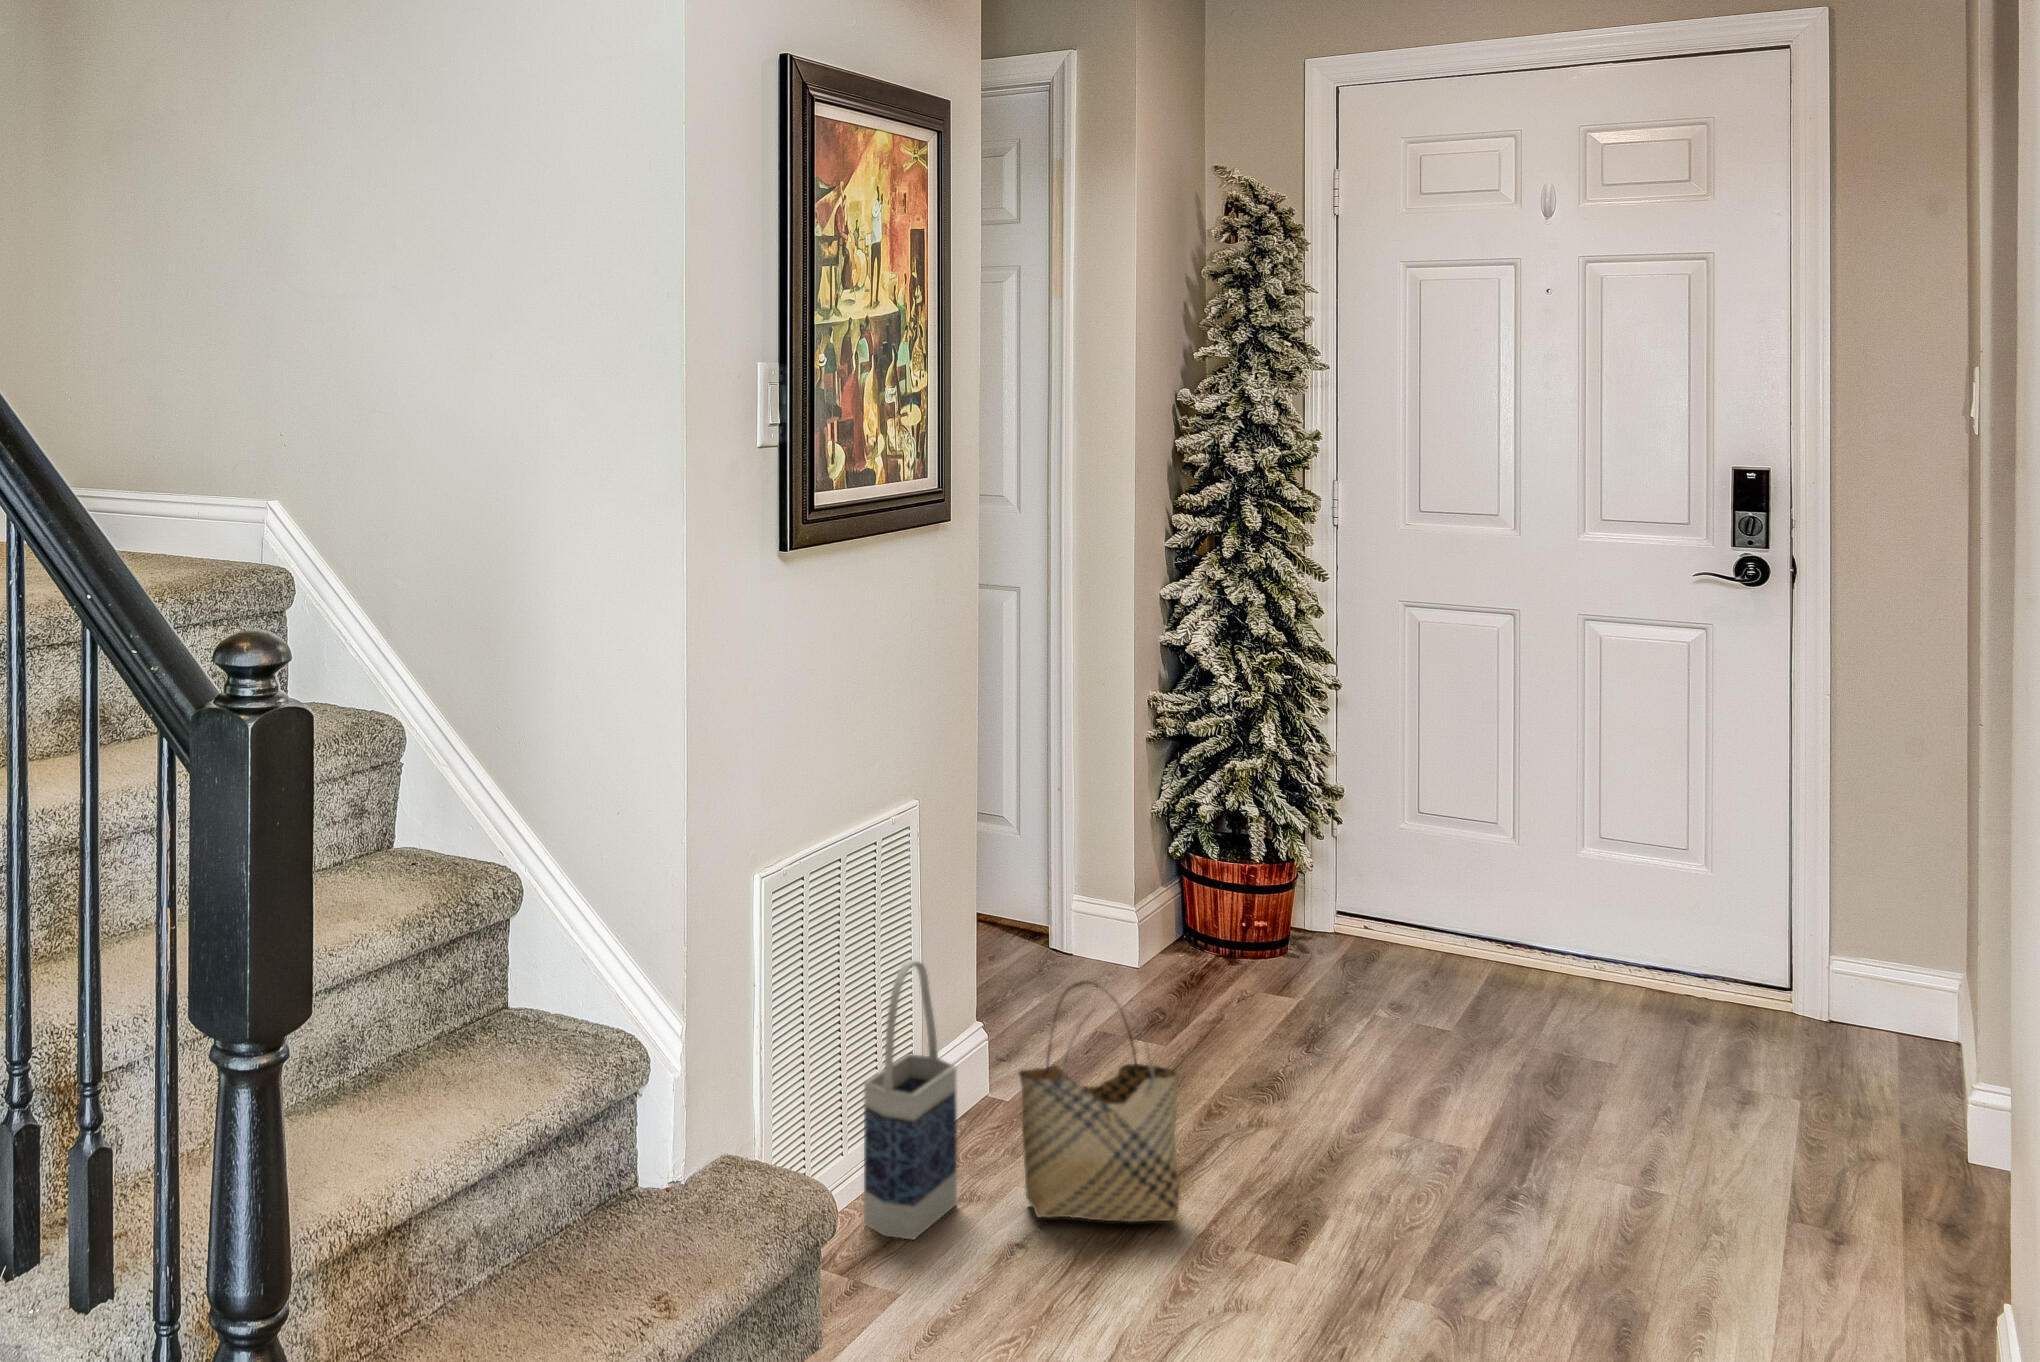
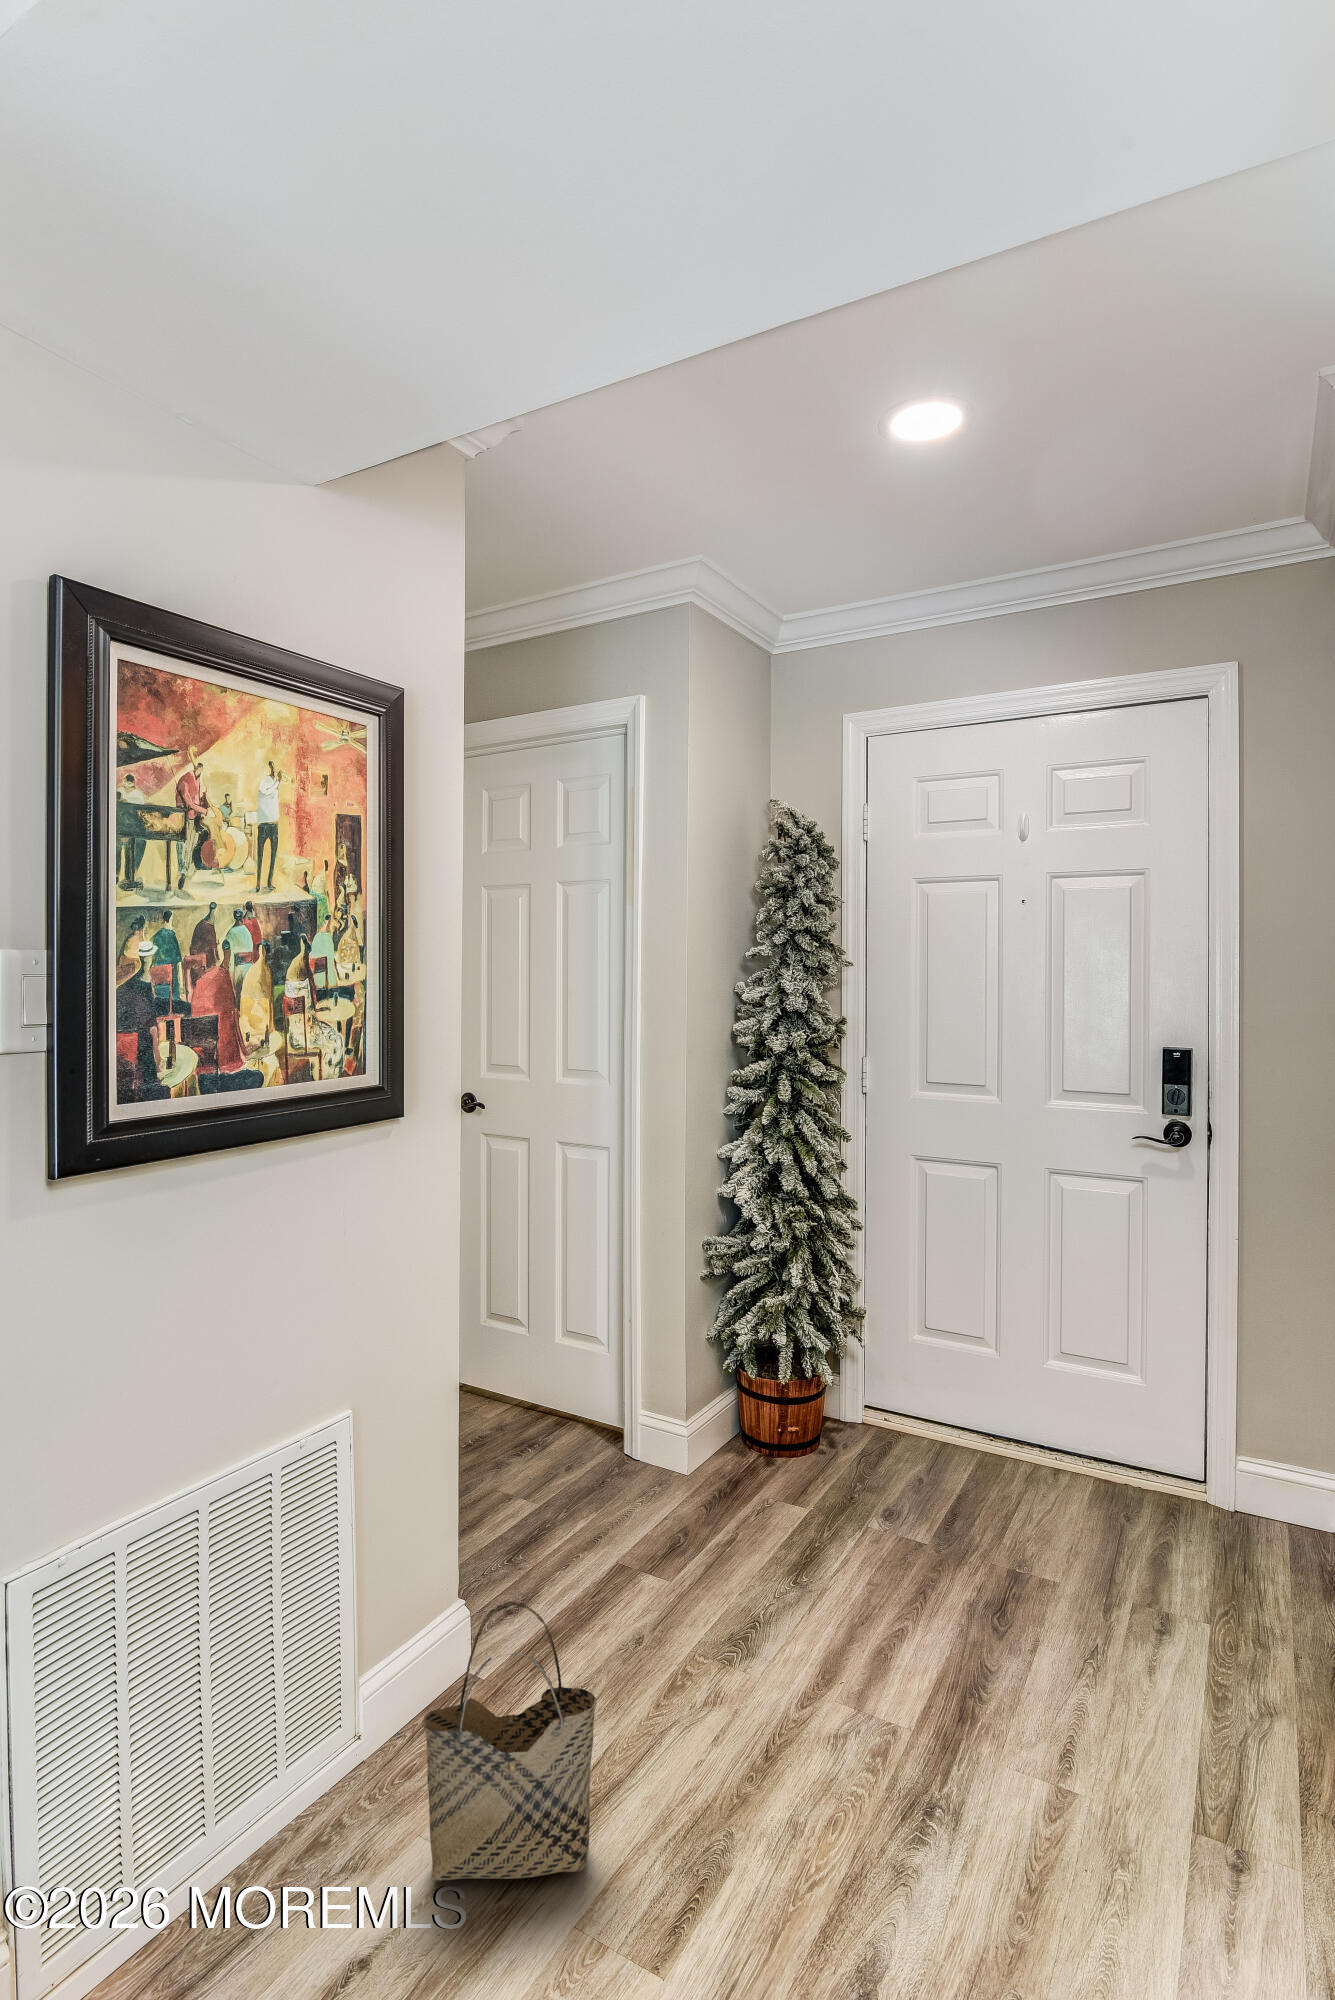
bag: present [864,960,957,1239] -> none [237,1607,362,1936]

